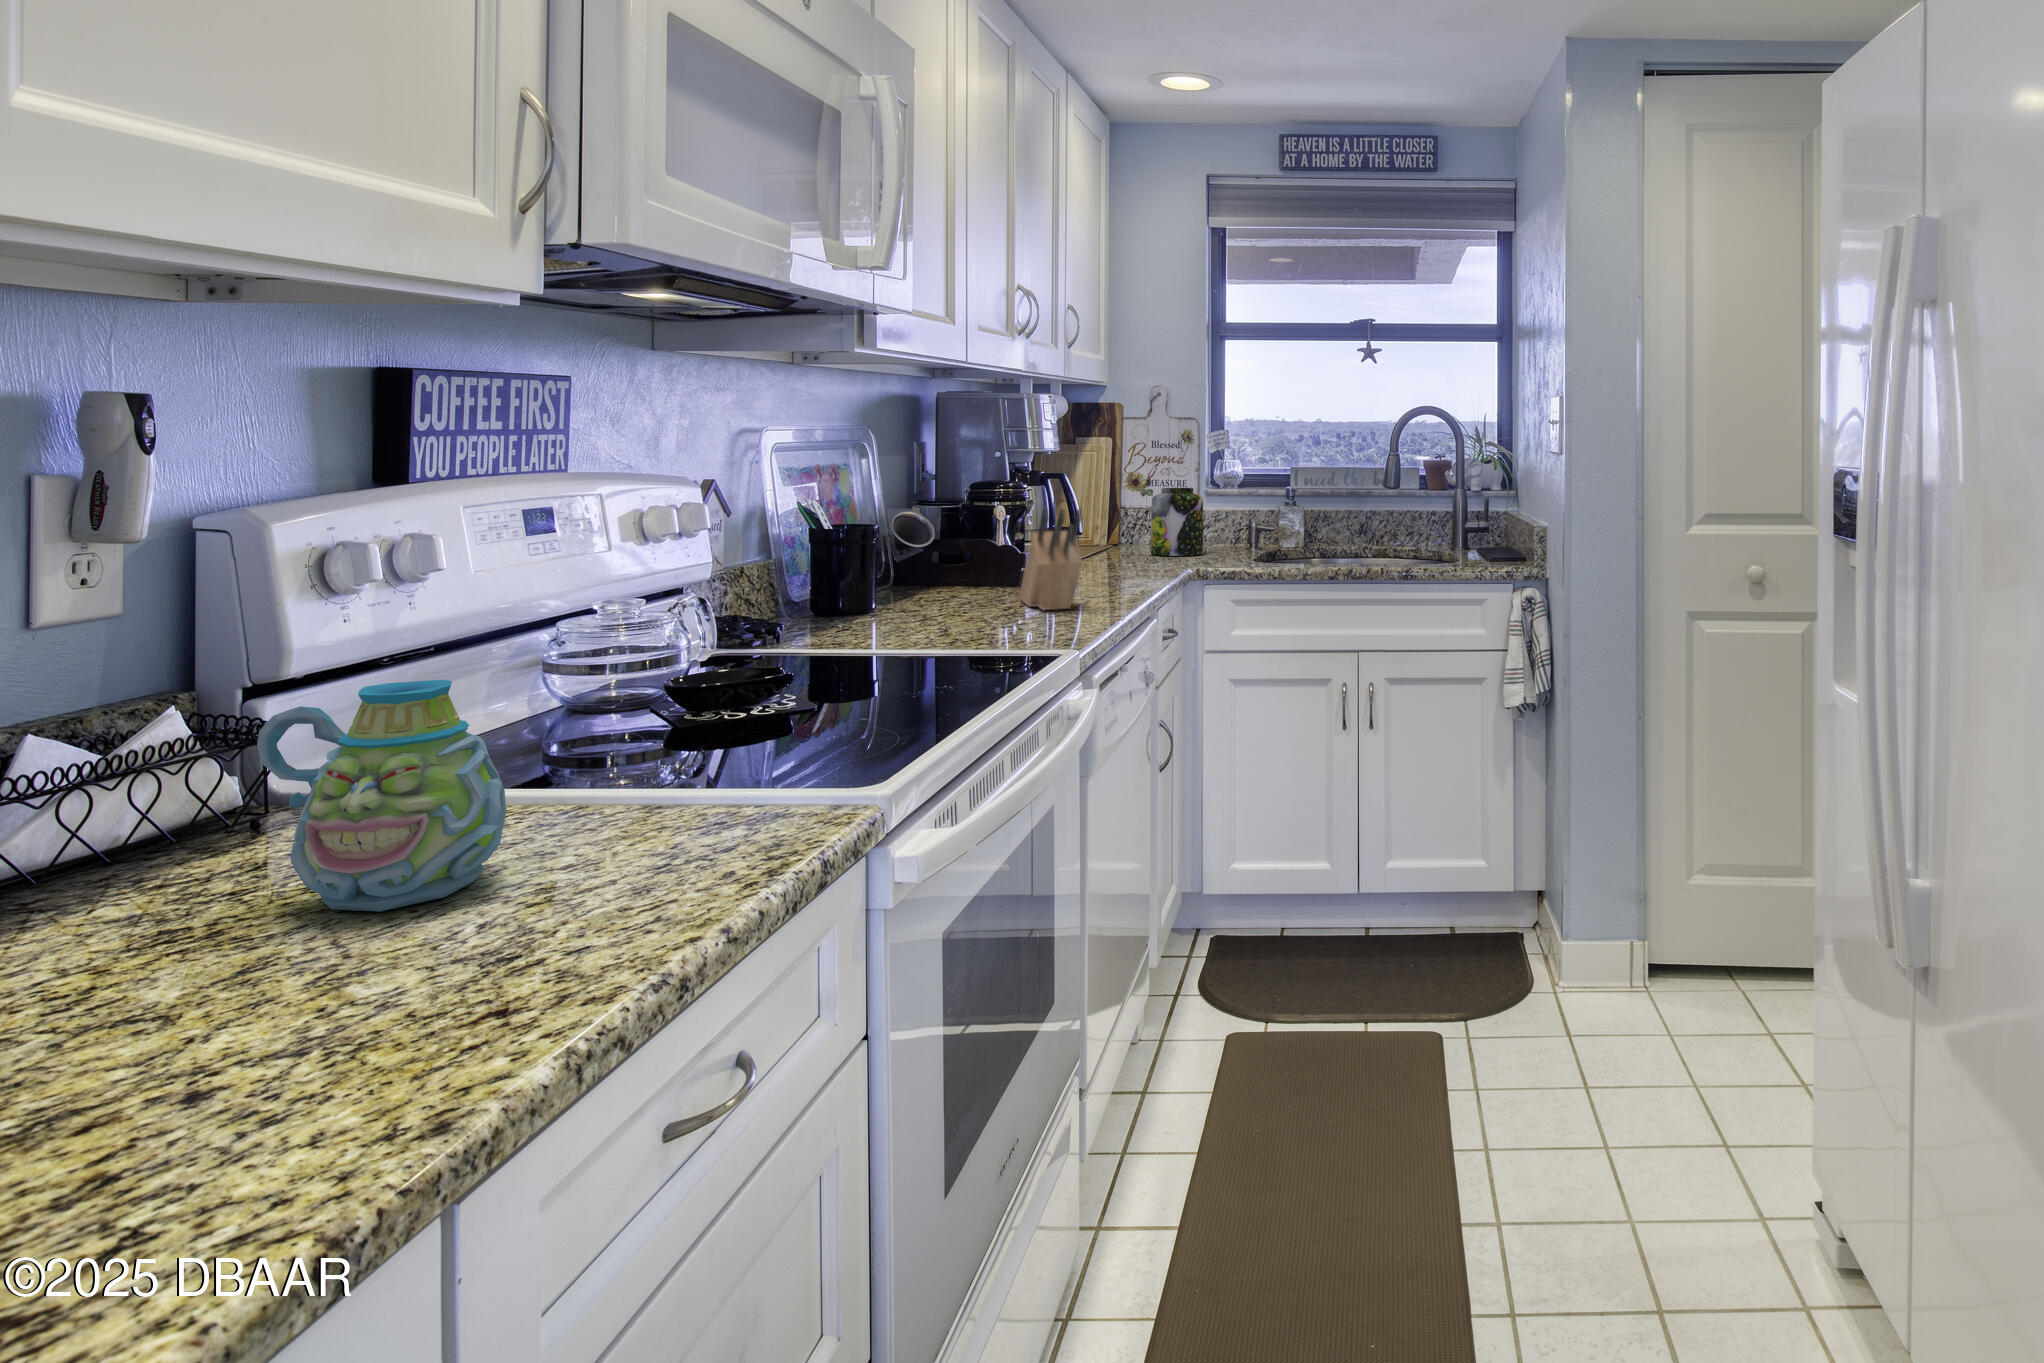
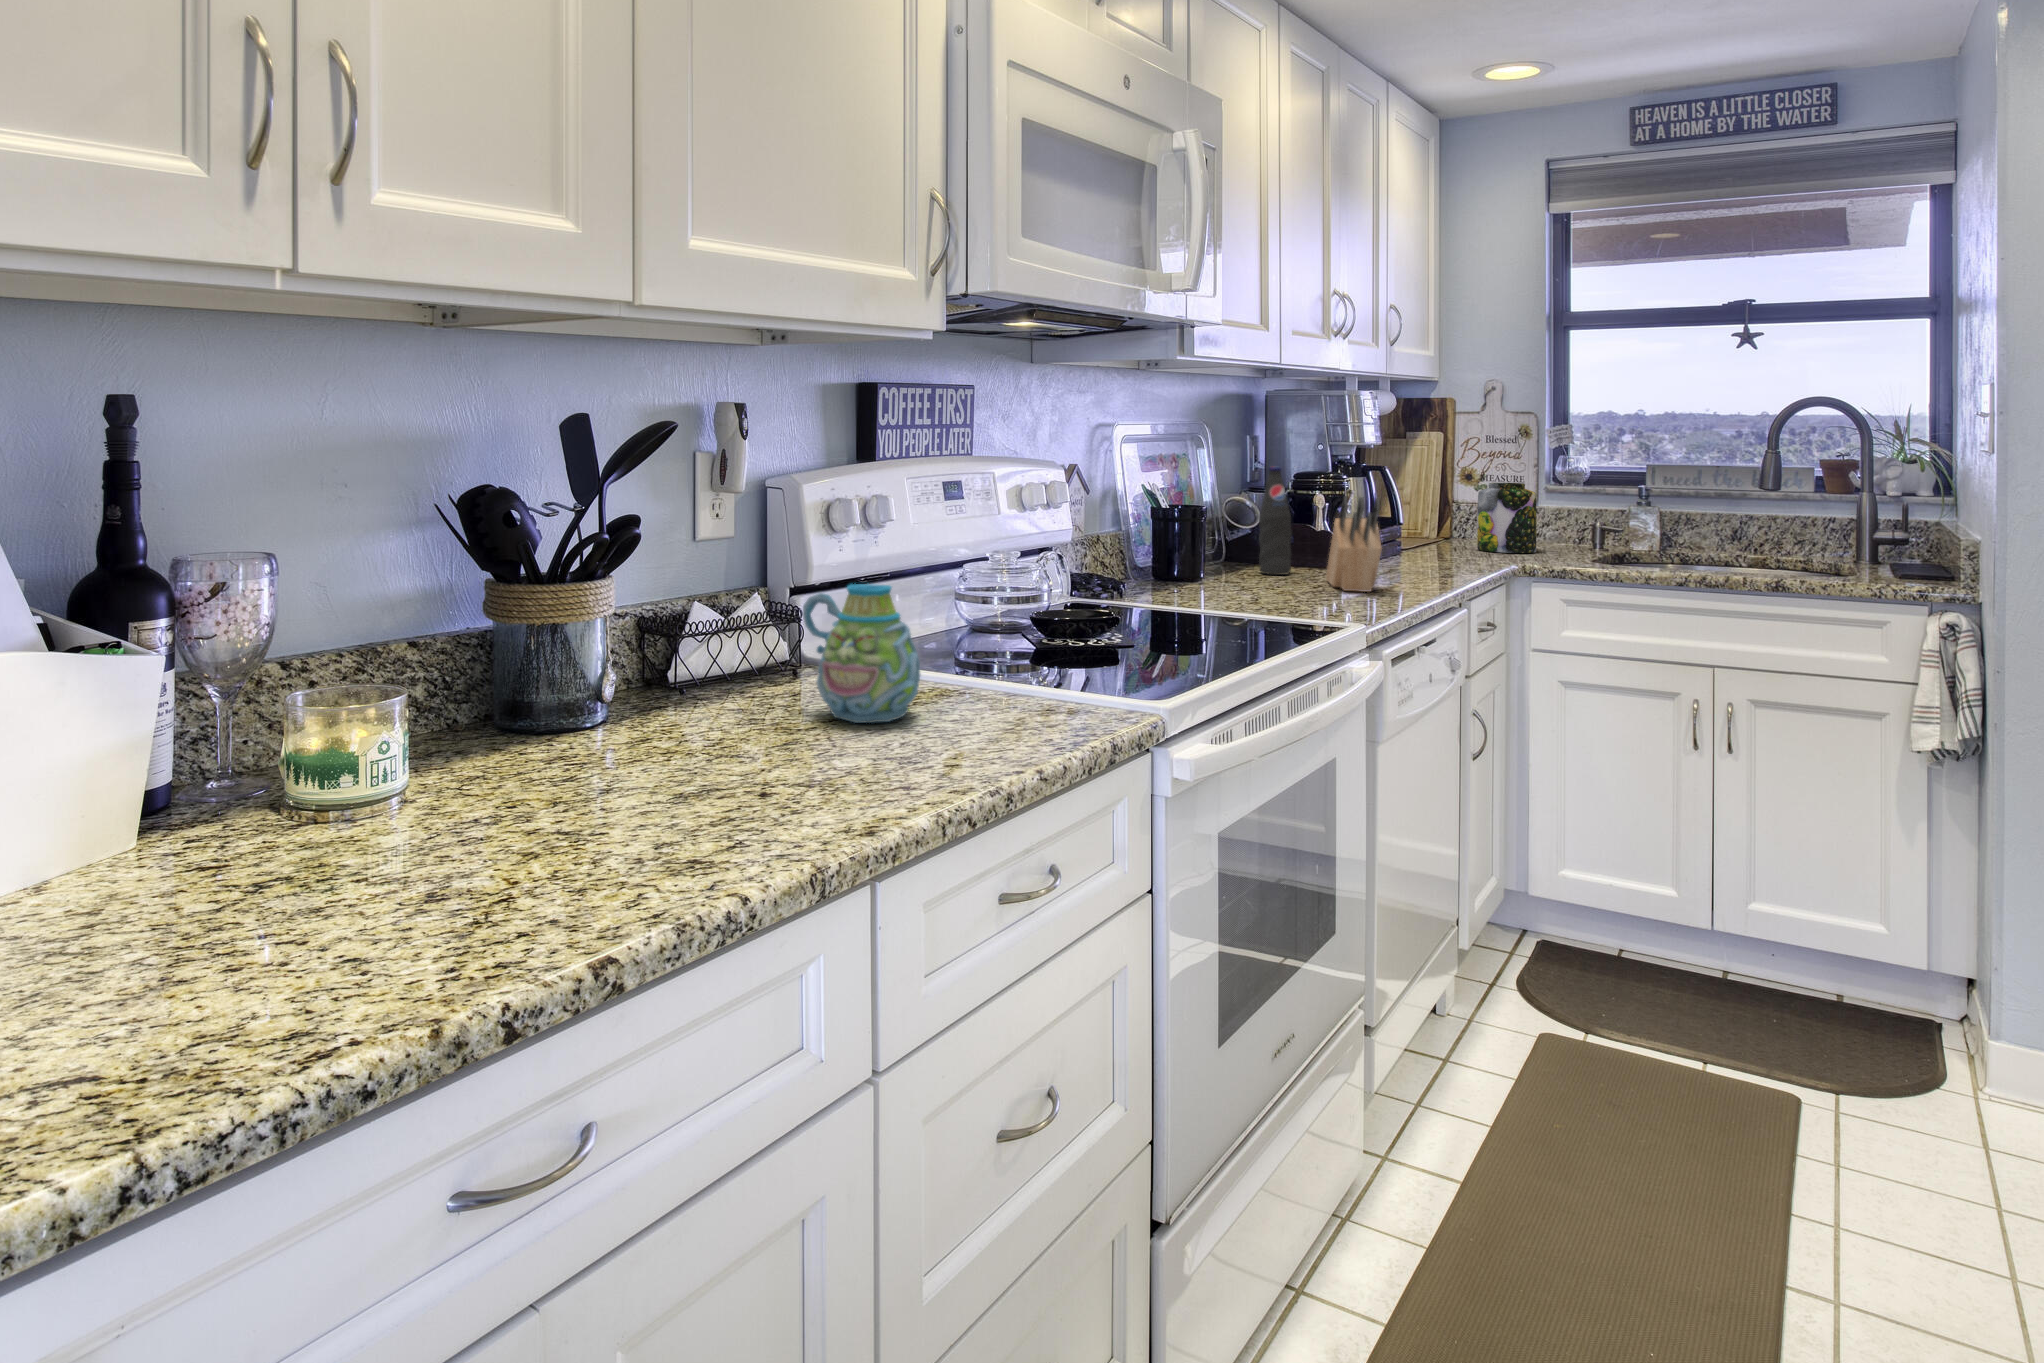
bottle: none [943,477,979,598] -> present [1259,467,1291,575]

